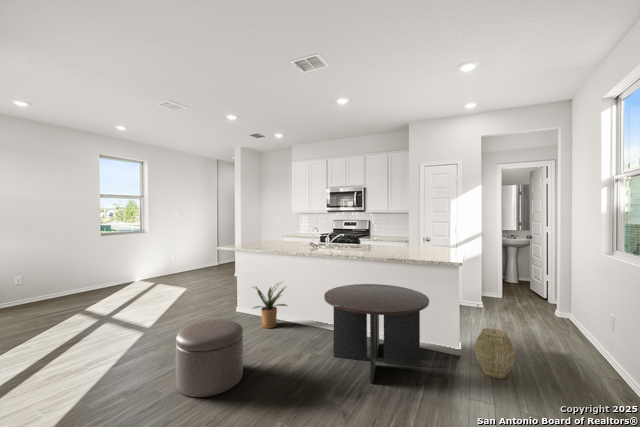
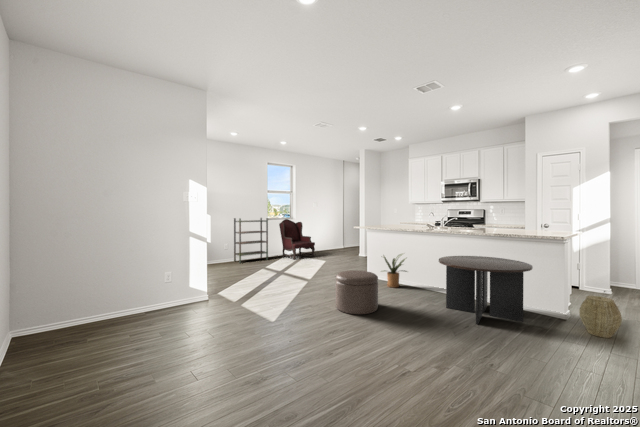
bookshelf: none [30,233,94,306] -> present [234,218,268,263]
armchair: none [116,233,171,291] -> present [279,219,315,260]

